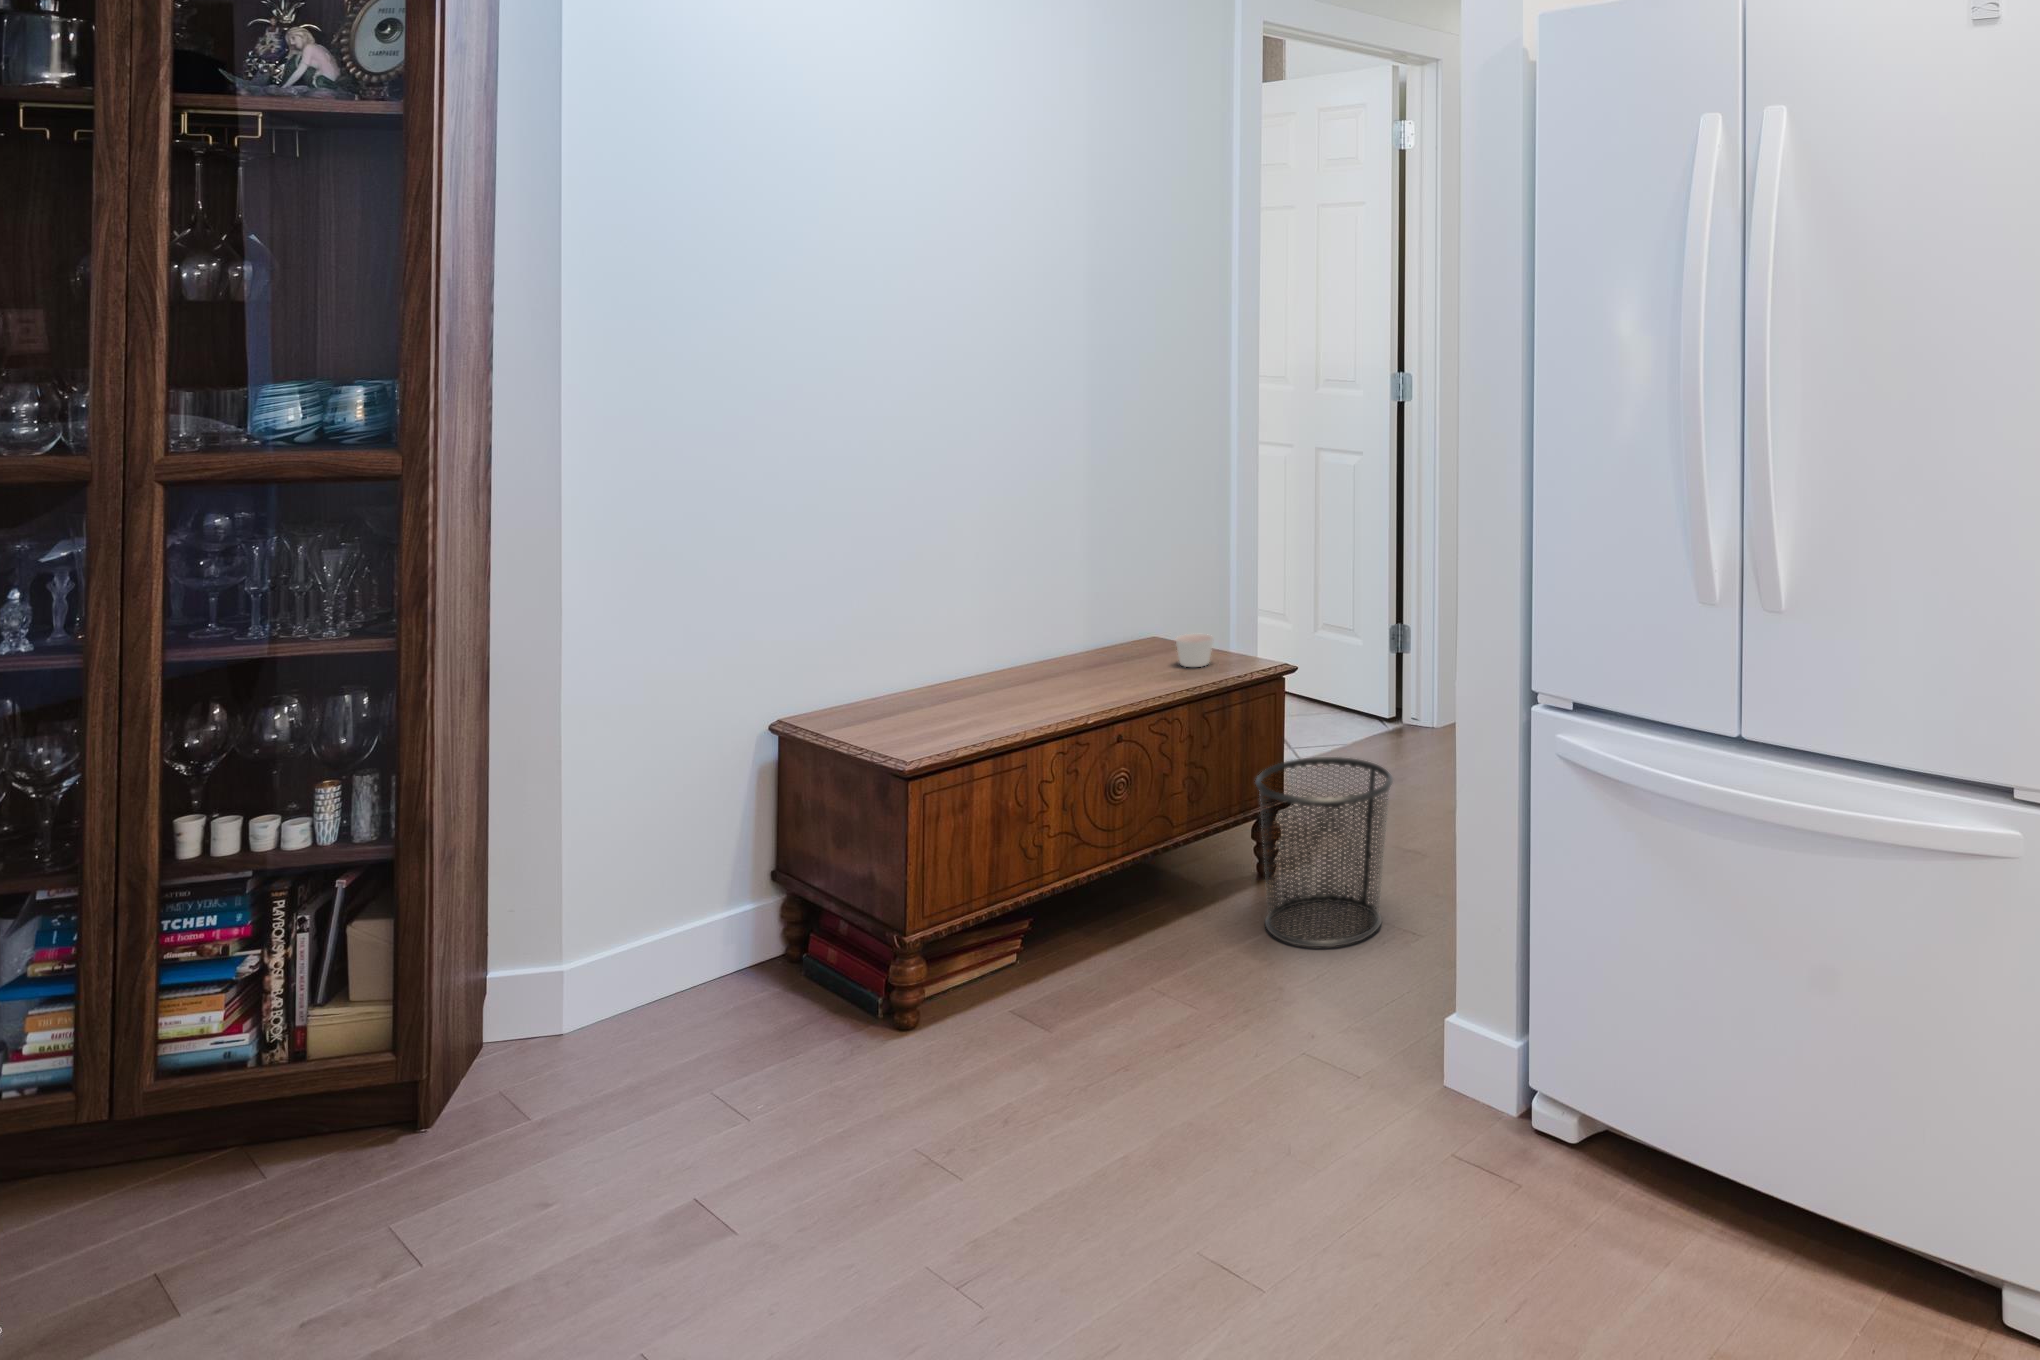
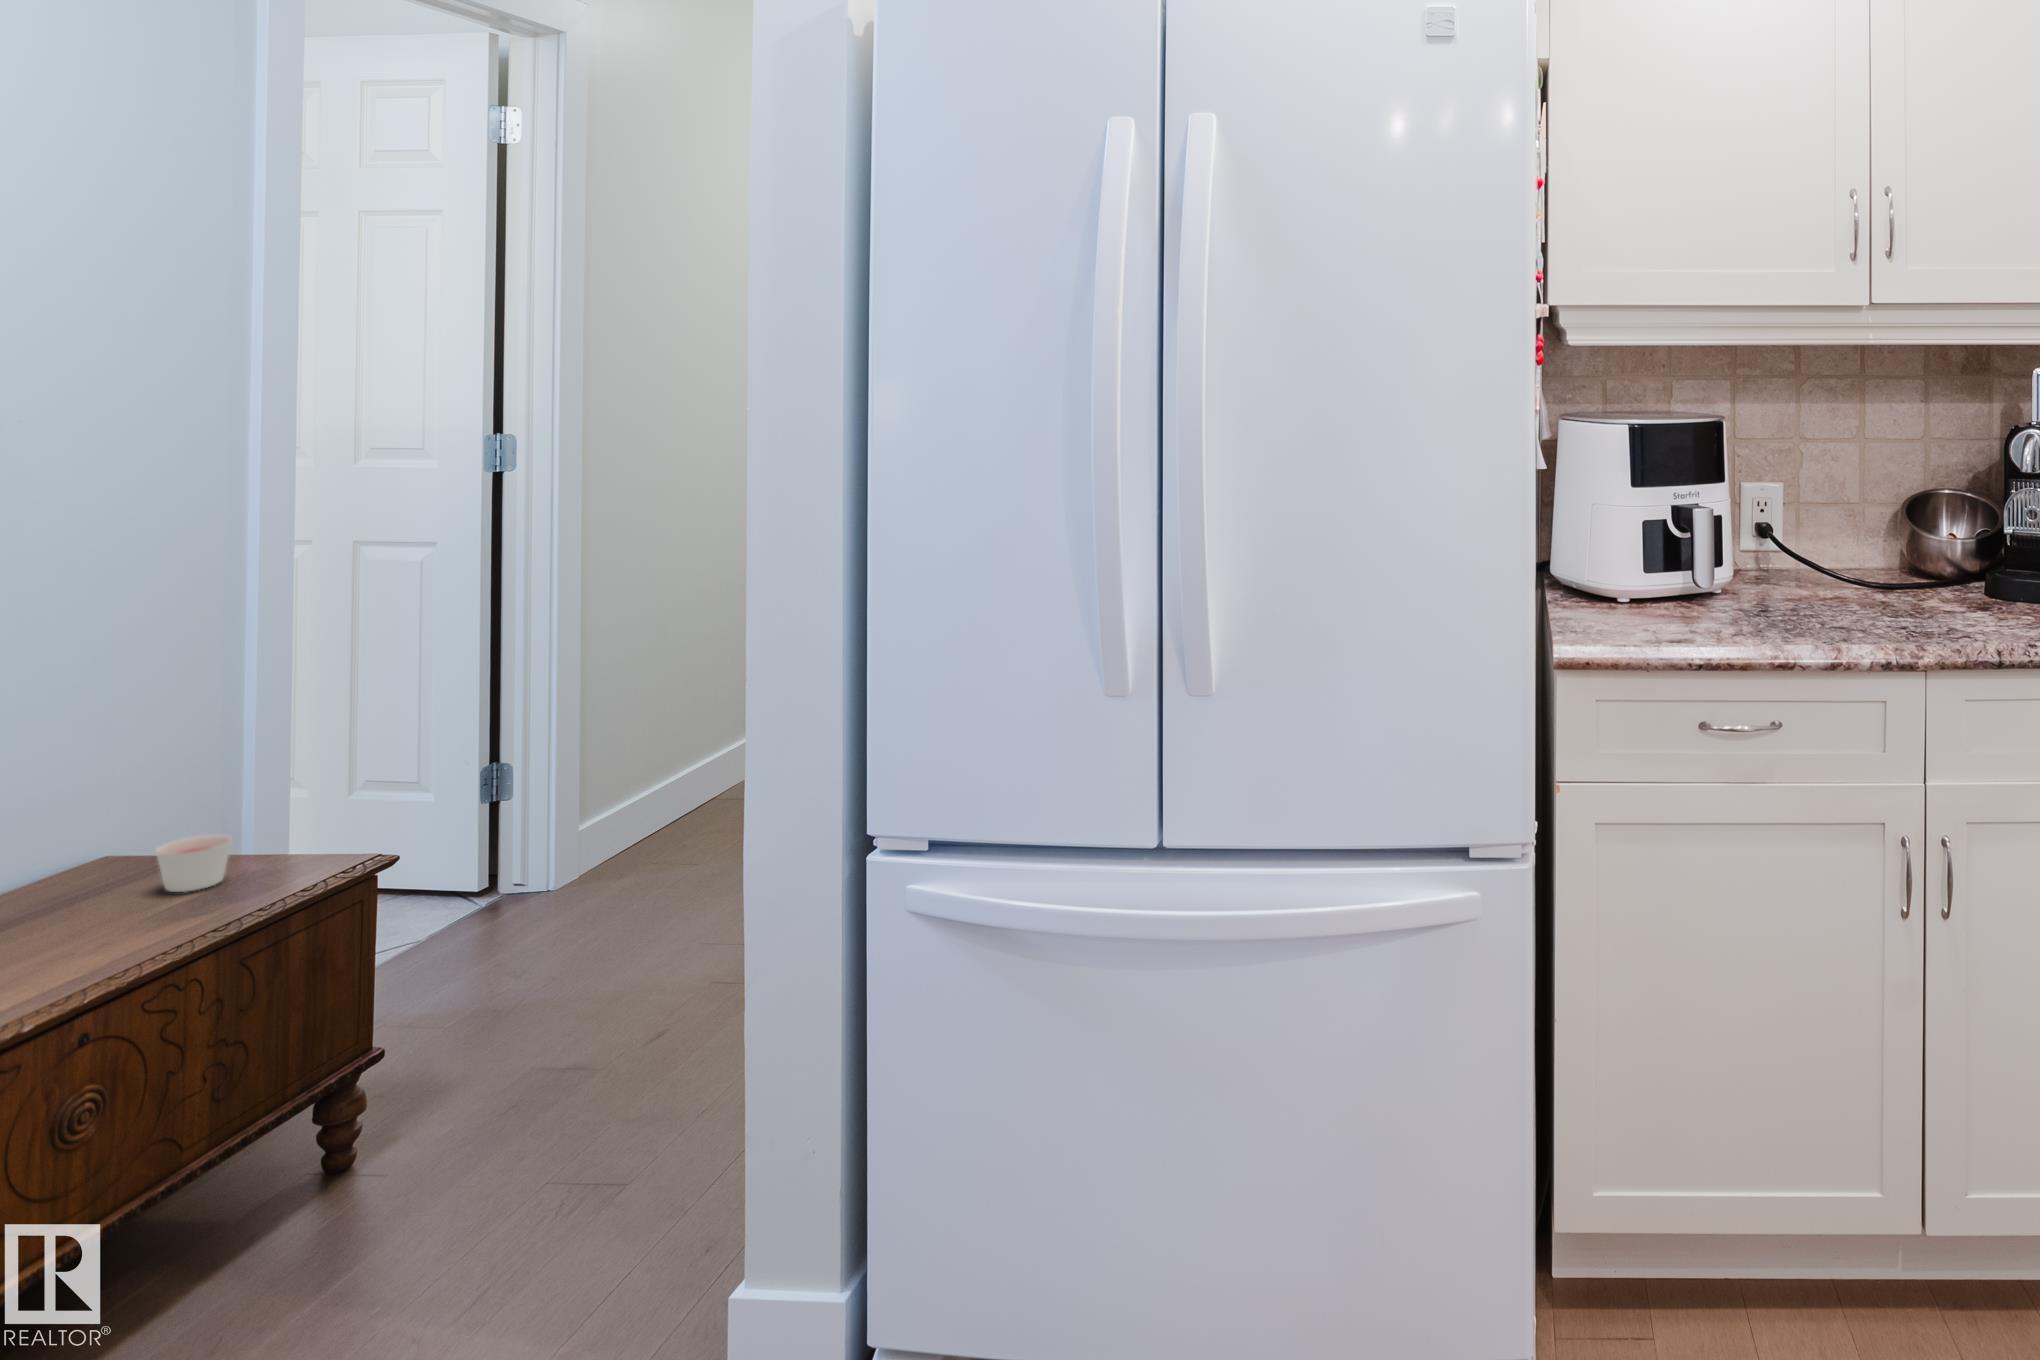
waste bin: present [1256,757,1393,947] -> none [340,969,578,1264]

